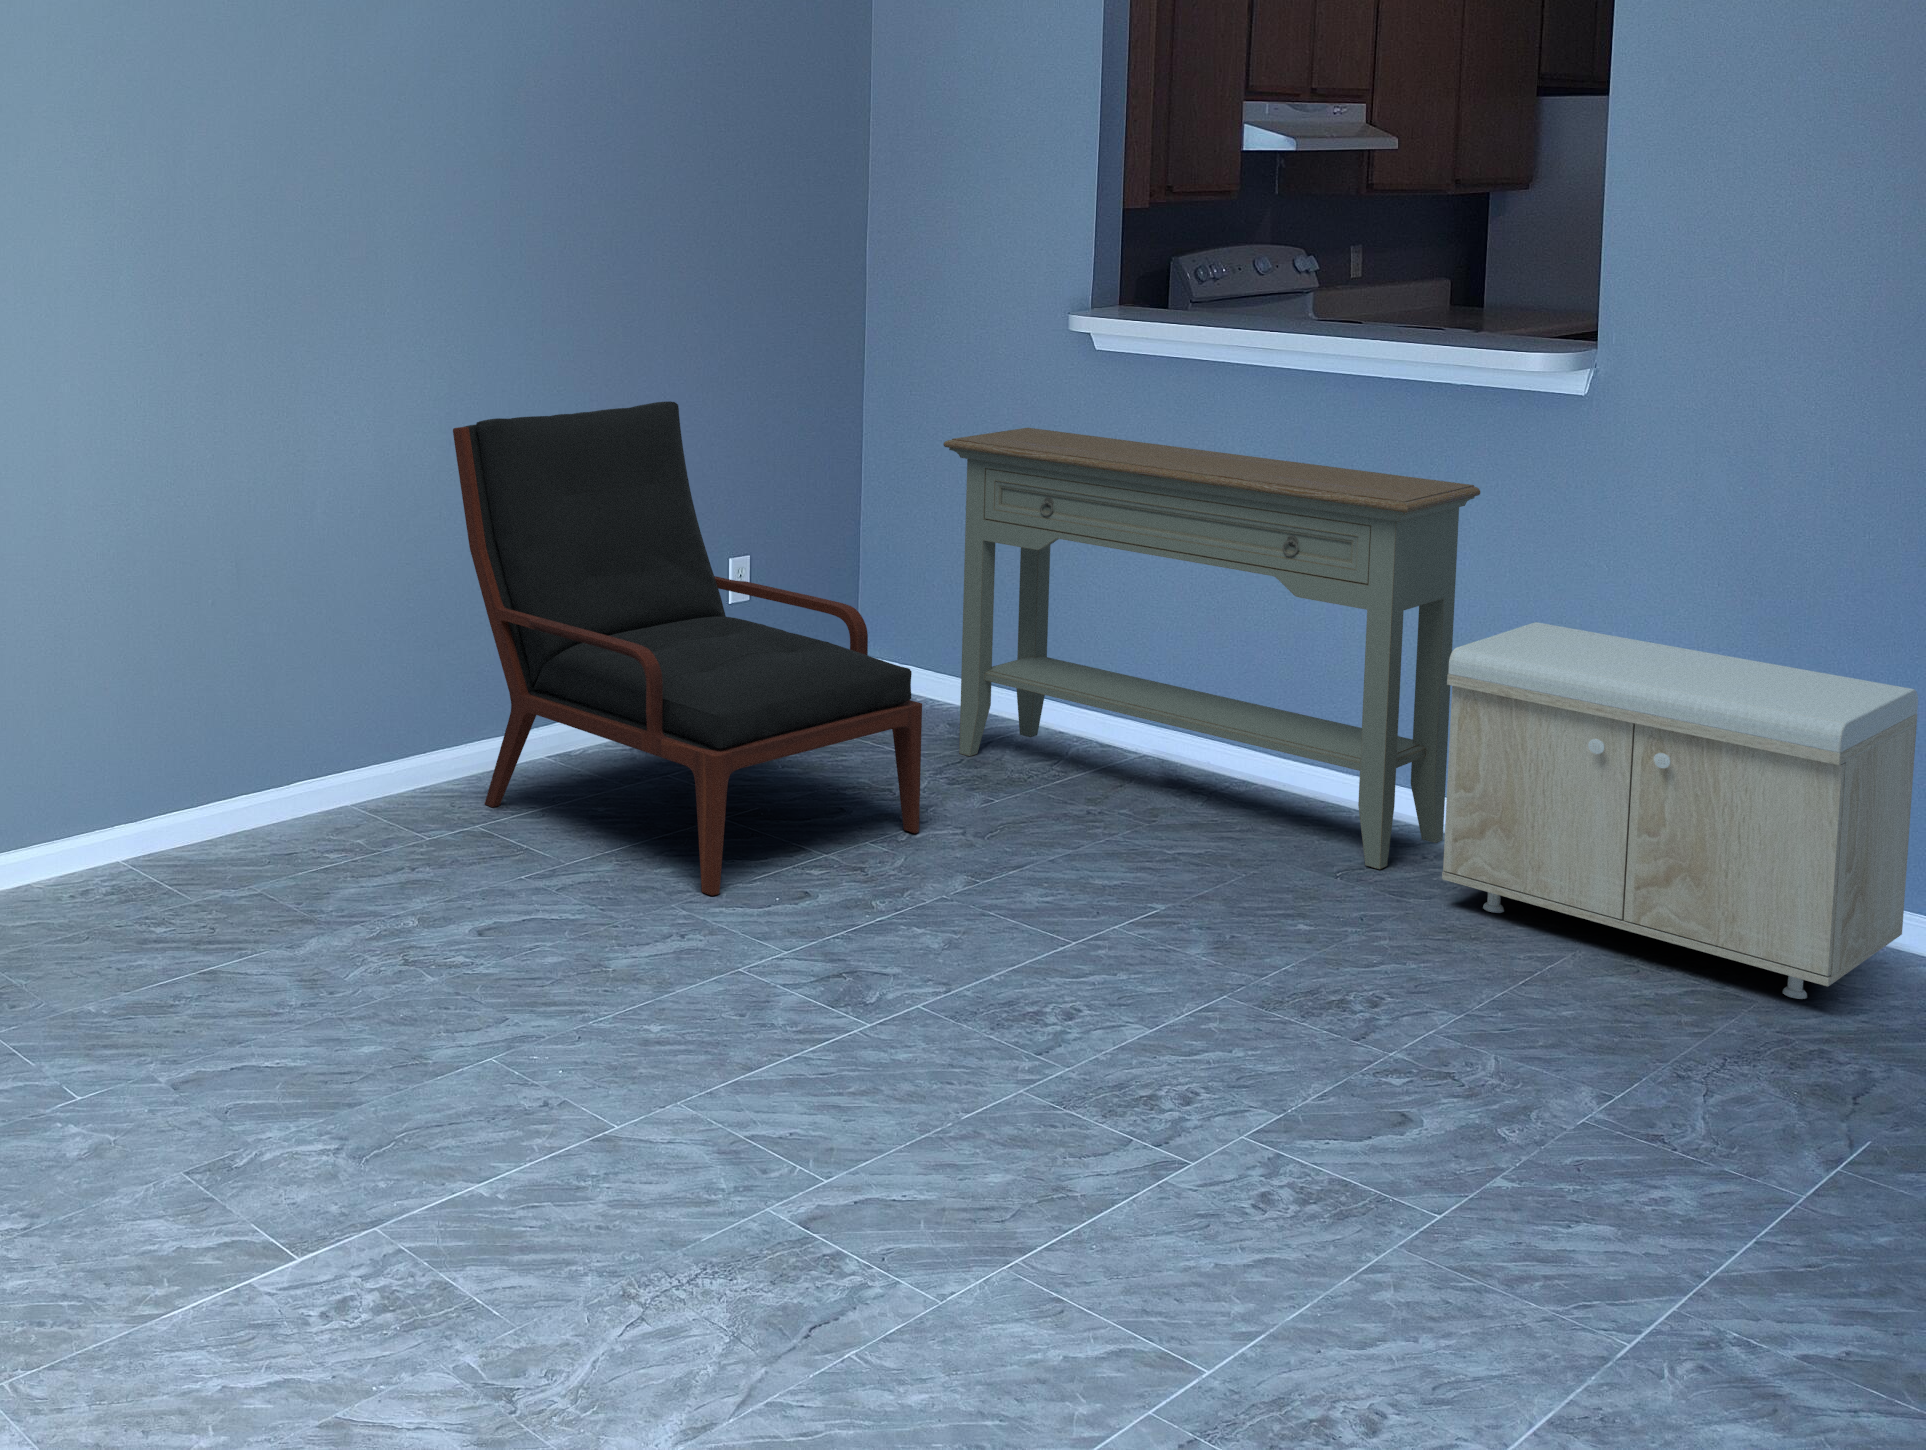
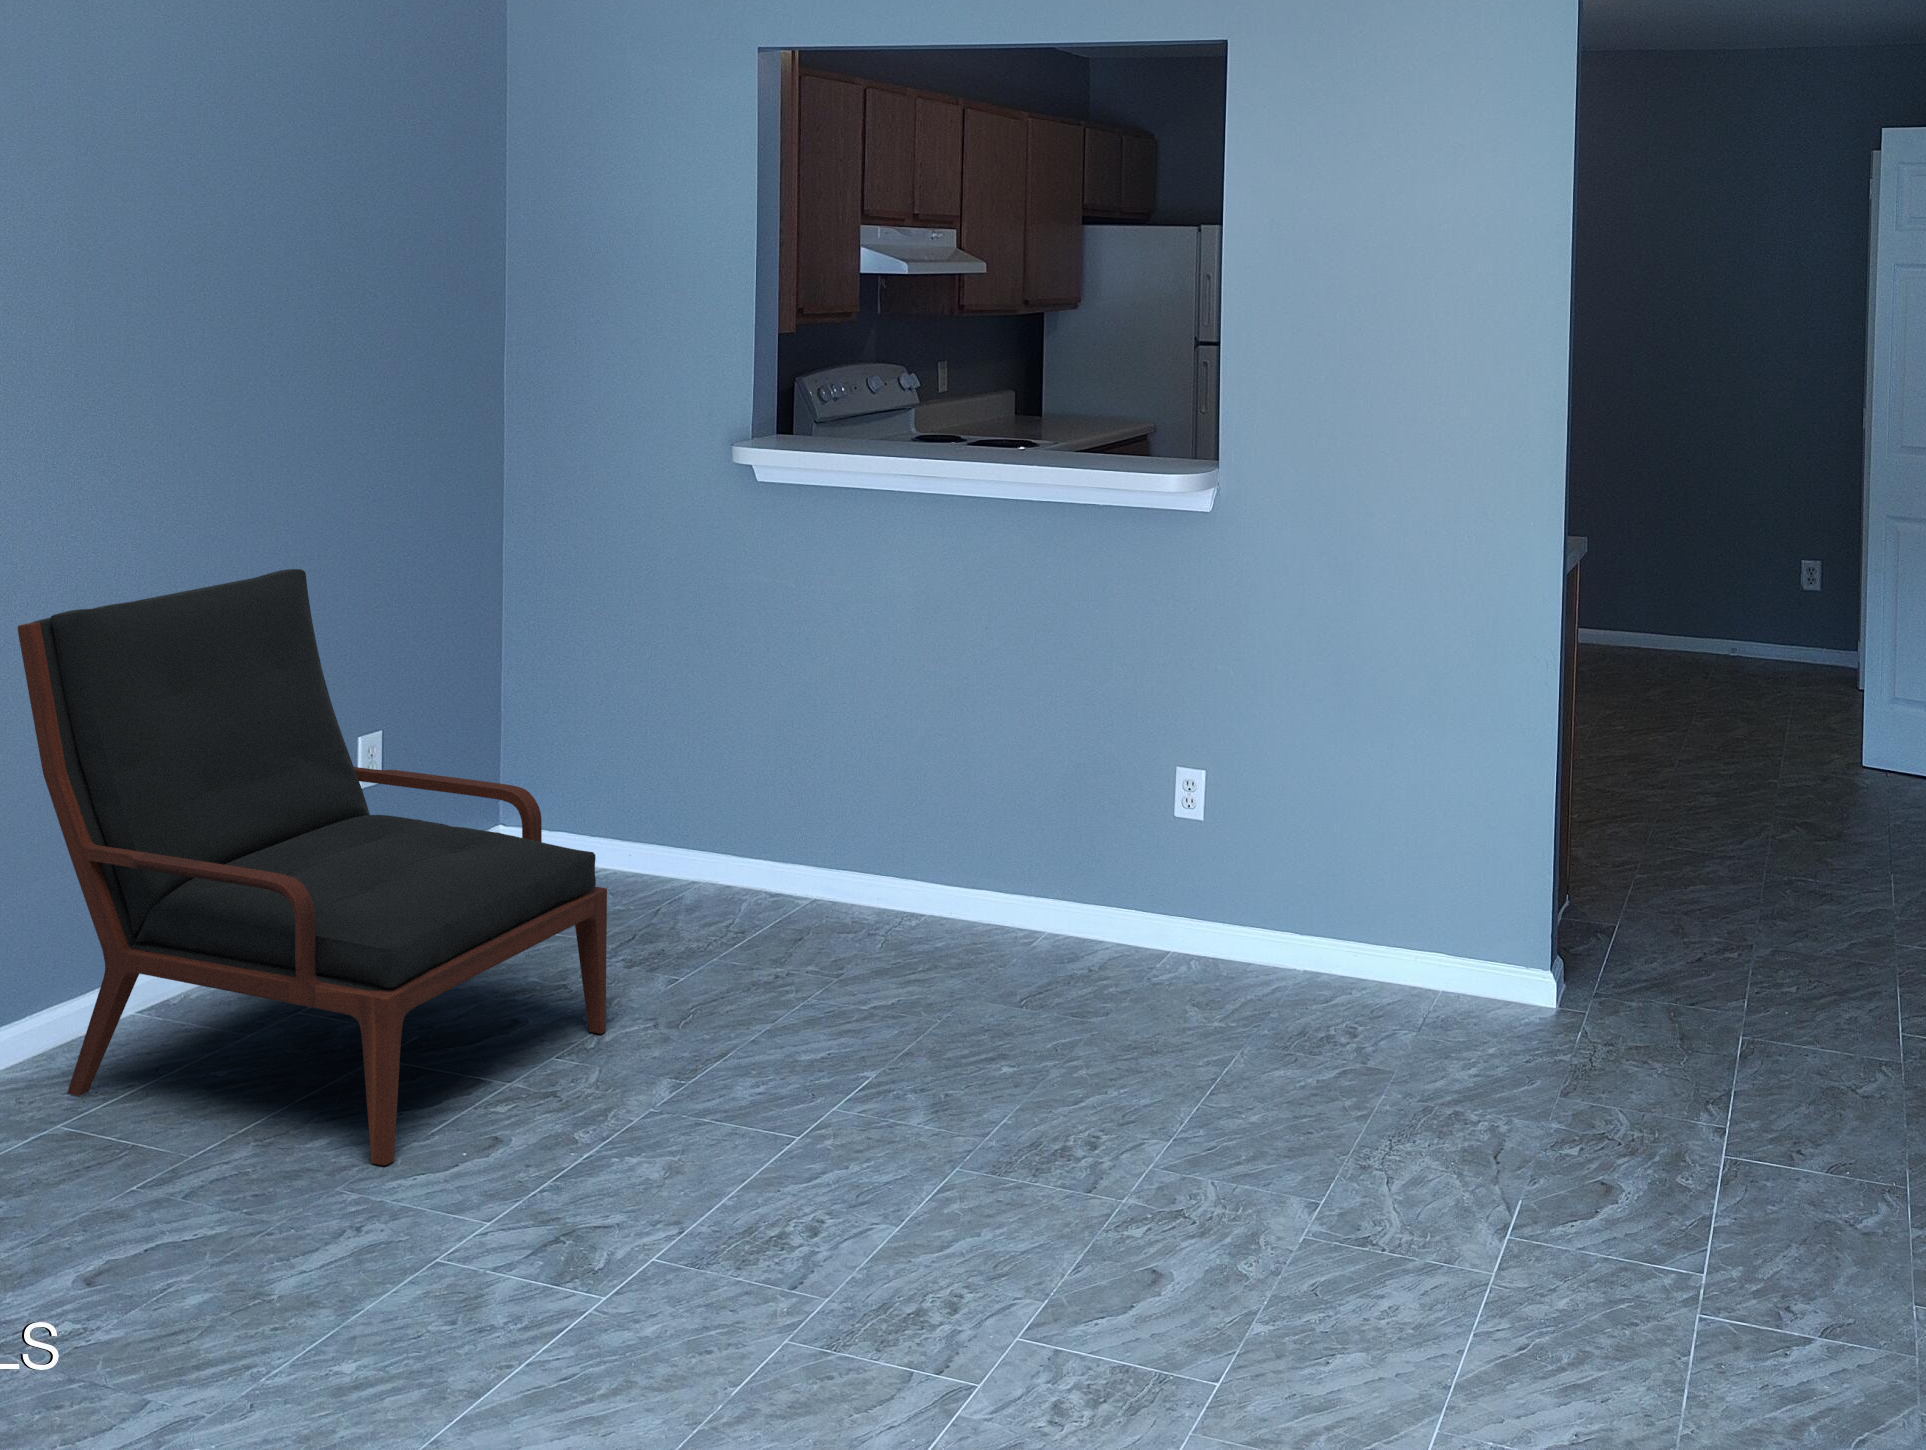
console table: present [943,428,1480,869] -> none [605,568,1122,988]
storage bench: present [1442,622,1918,999] -> none [1117,728,1479,1055]

